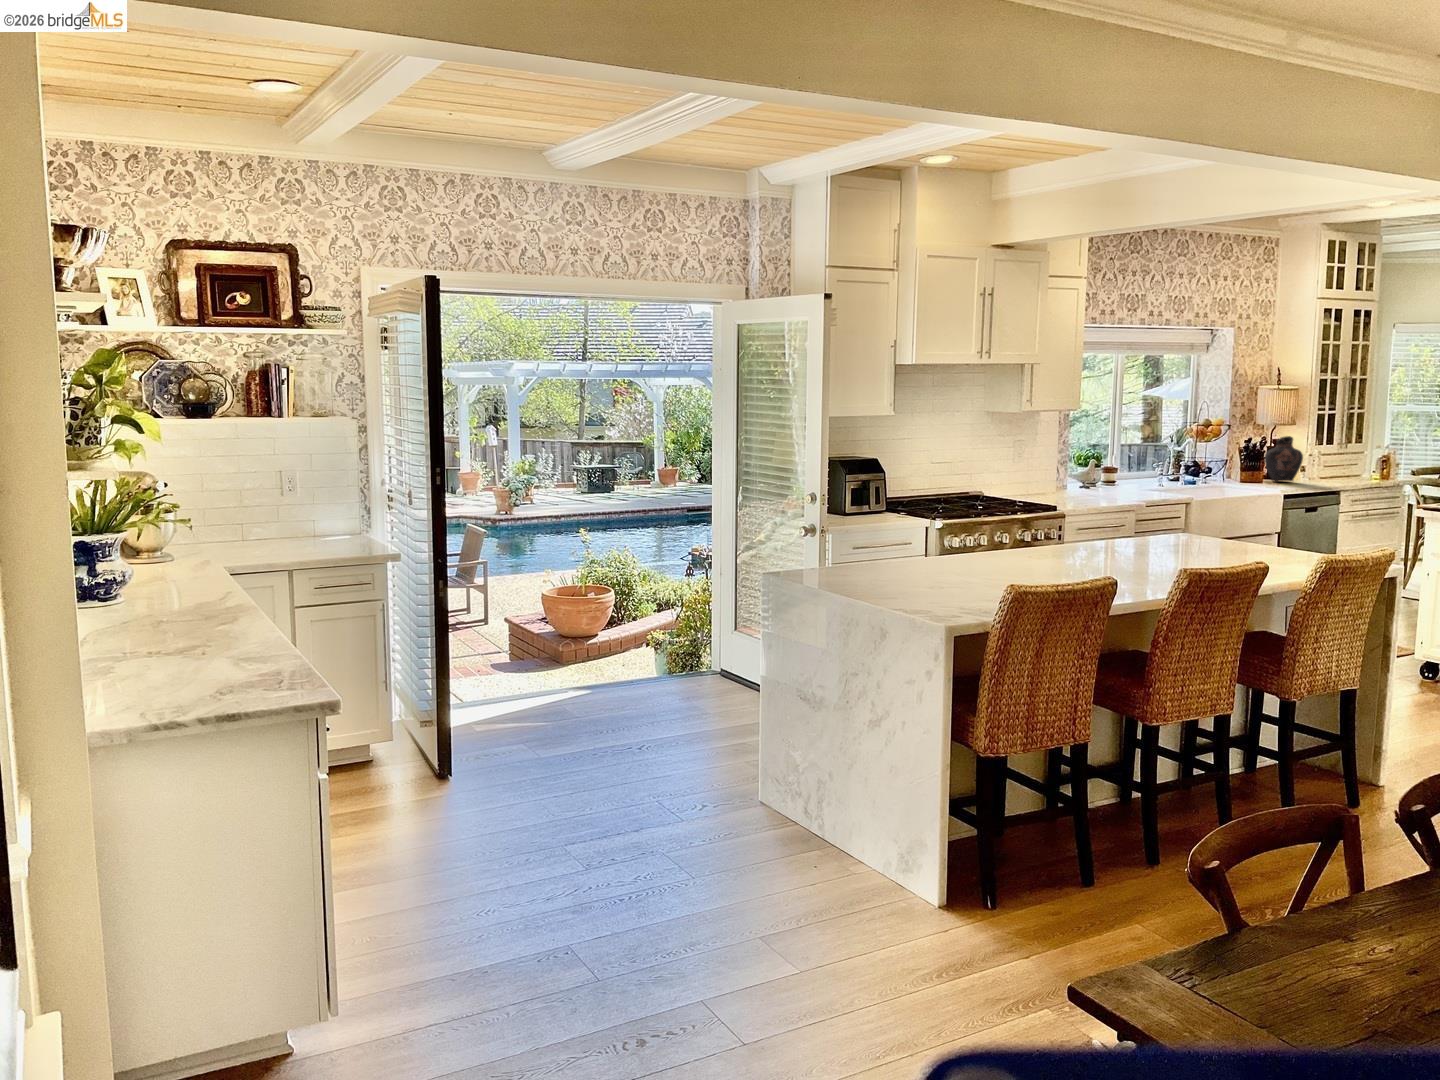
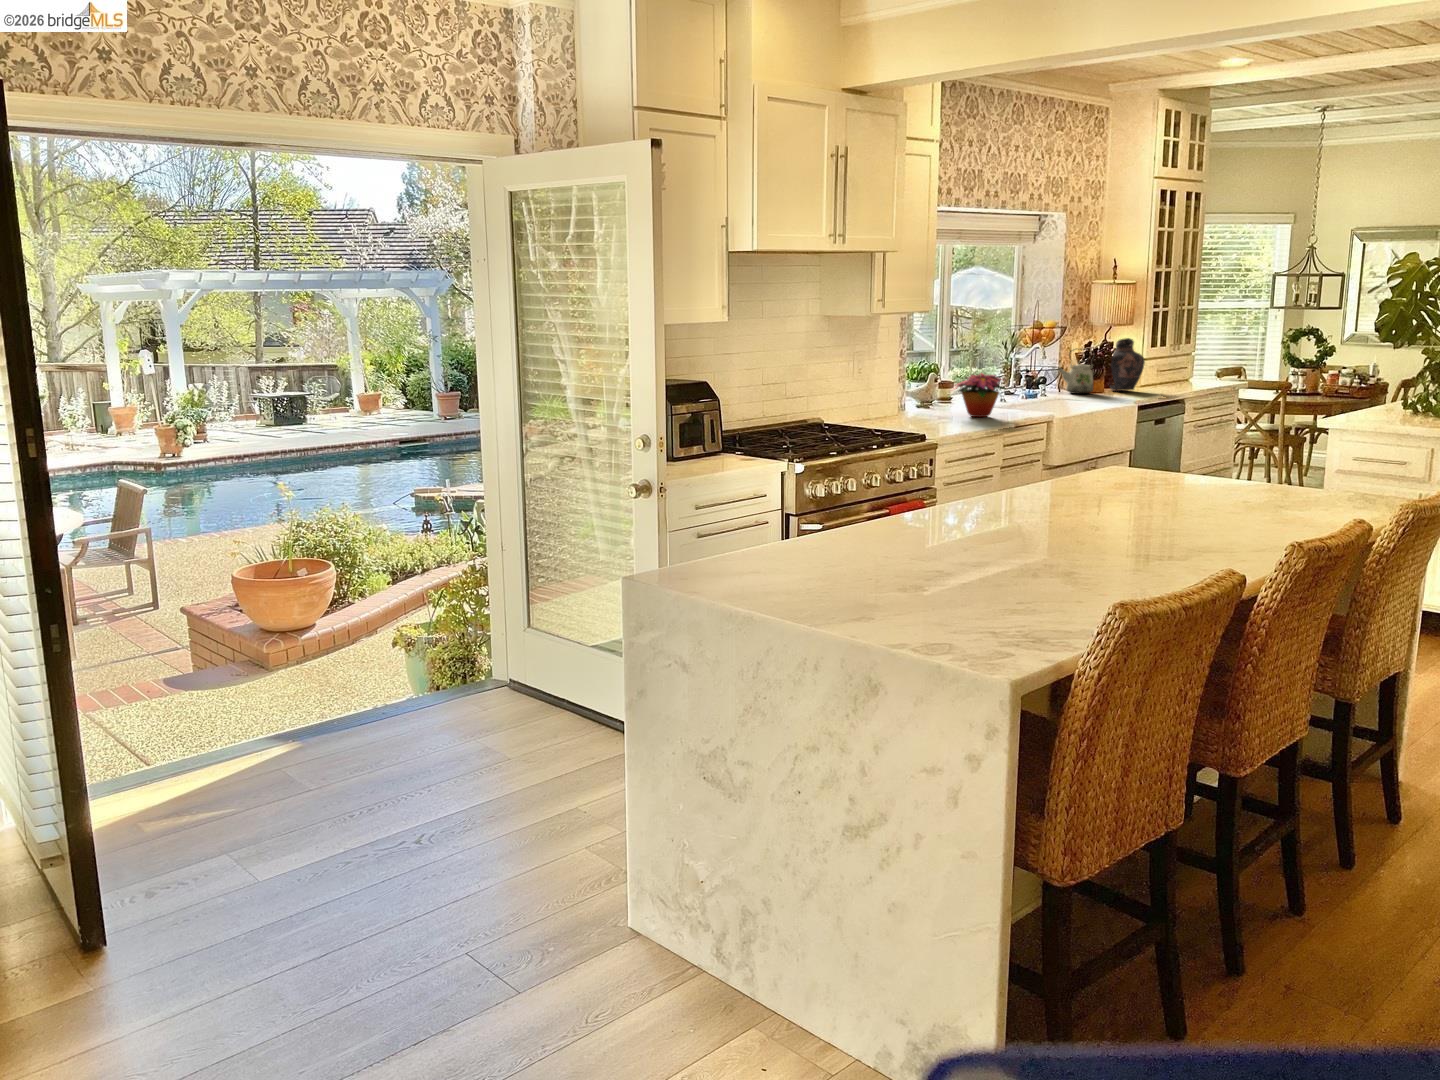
kettle: none [1218,444,1253,483] -> present [1058,349,1093,394]
flower arrangement: none [1093,459,1149,496] -> present [954,373,1005,417]

